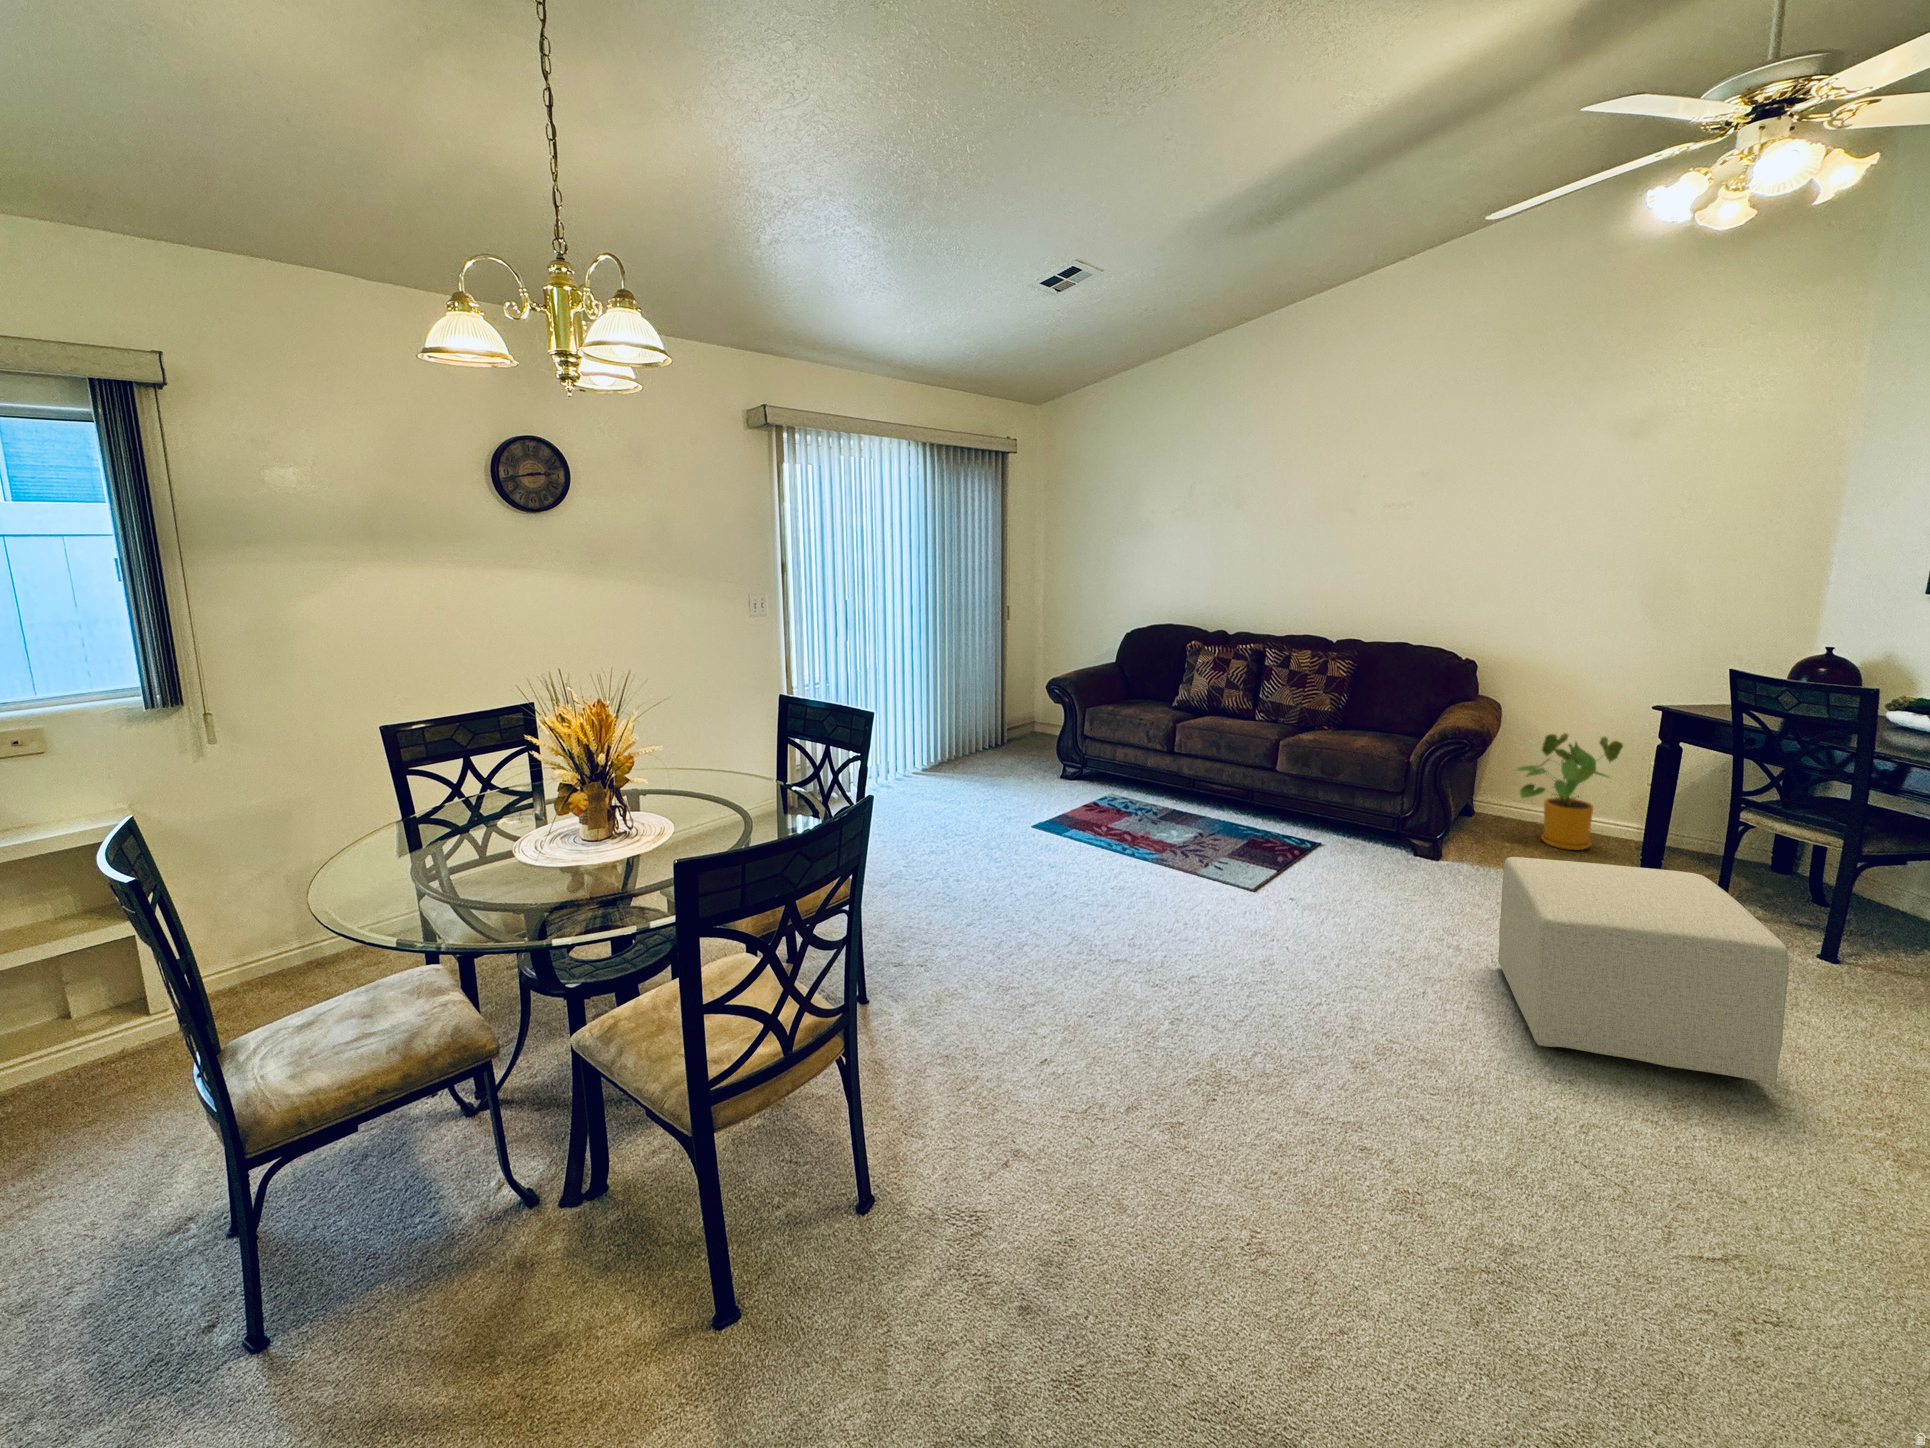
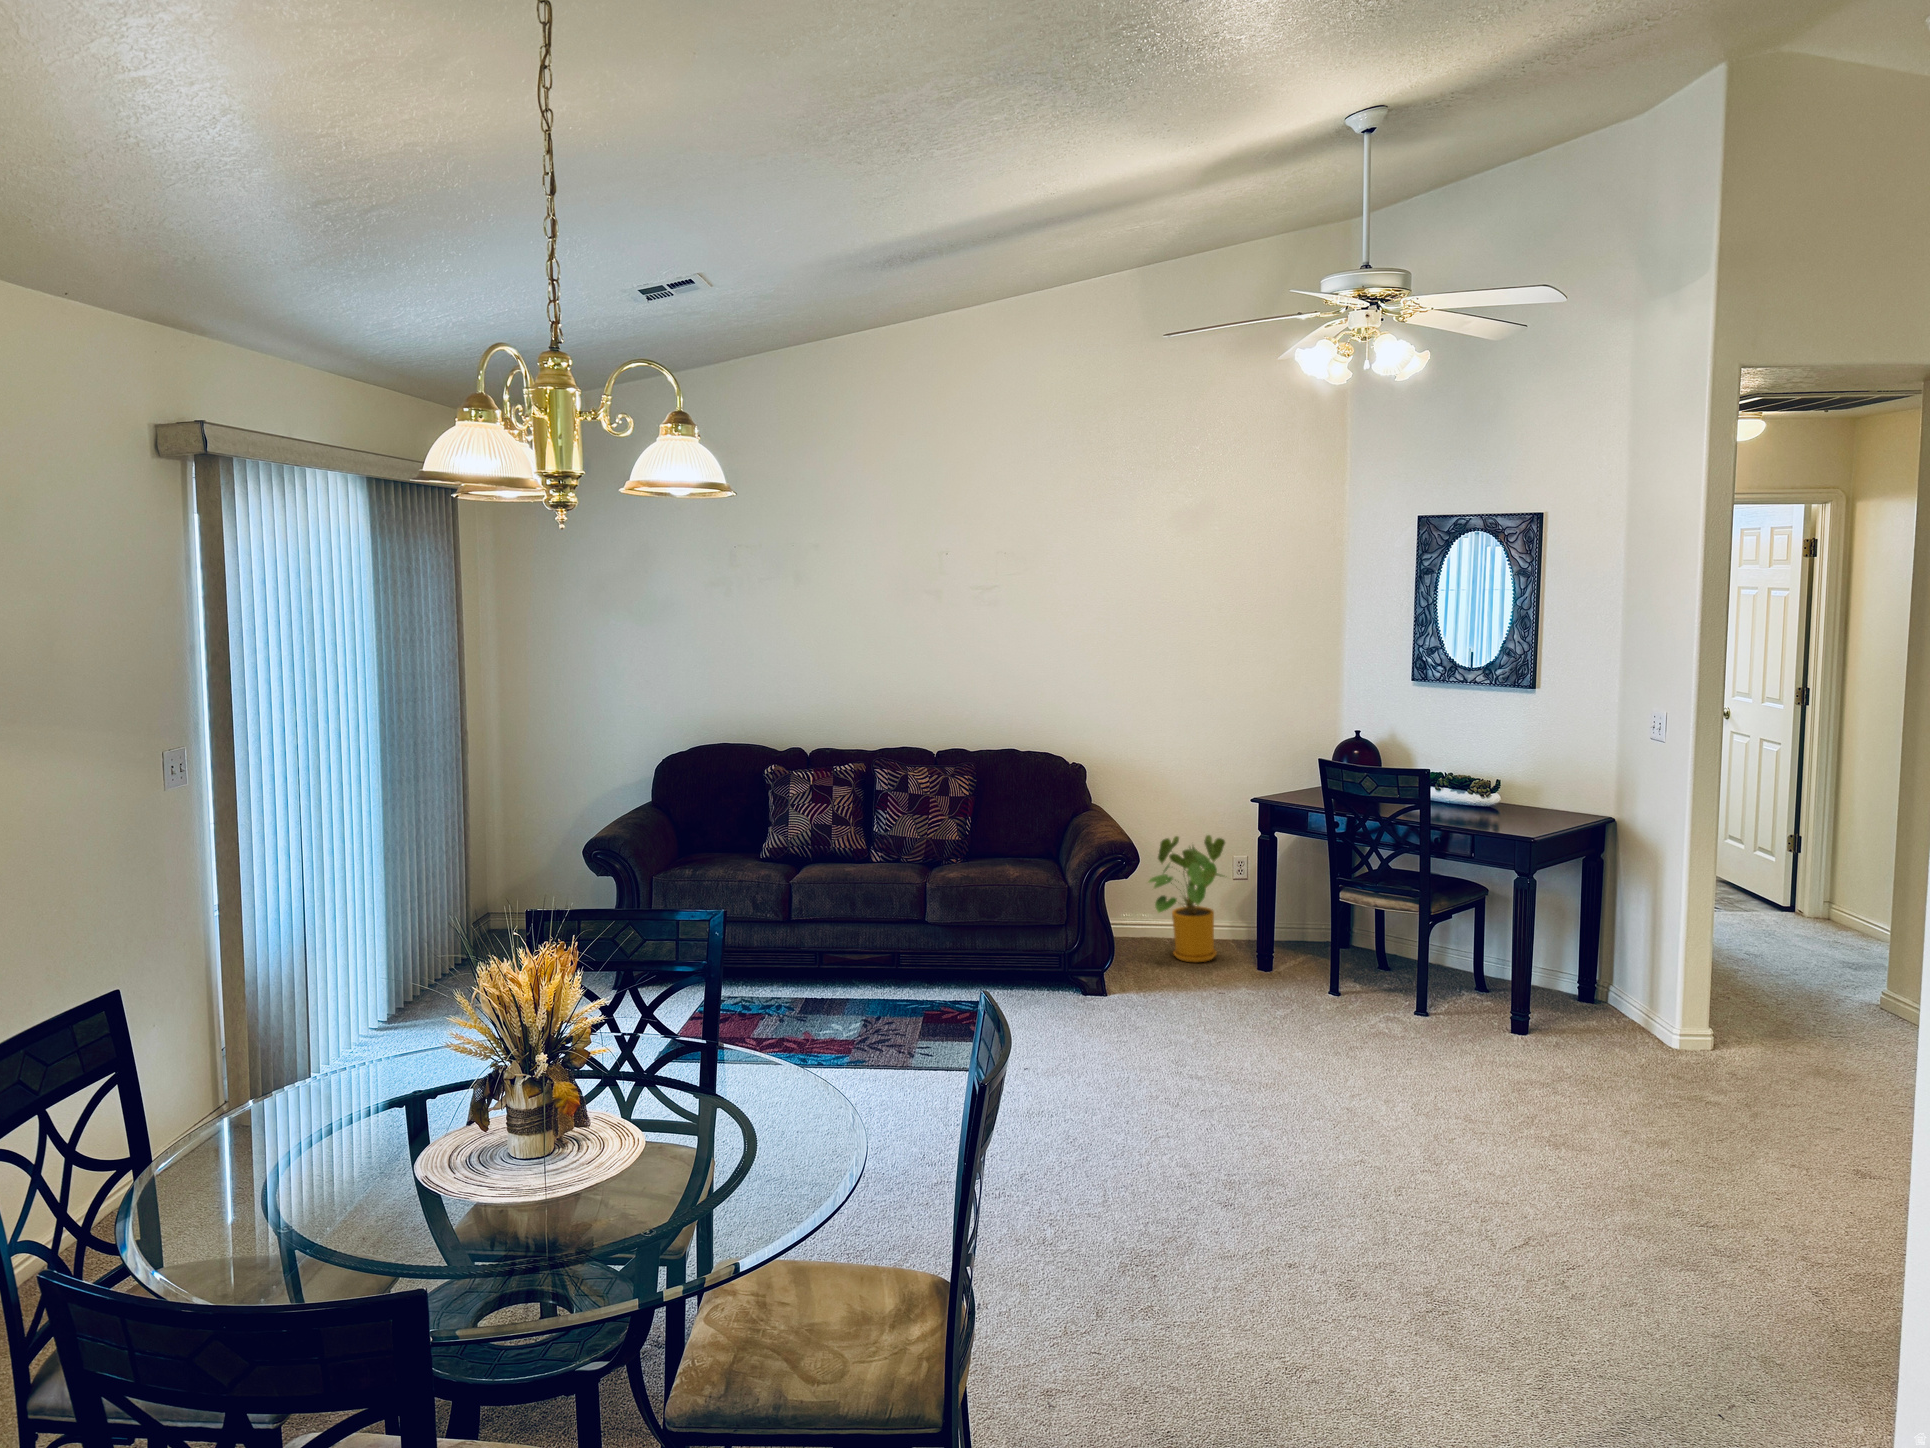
ottoman: present [1498,857,1789,1084] -> none [1219,951,1458,1152]

